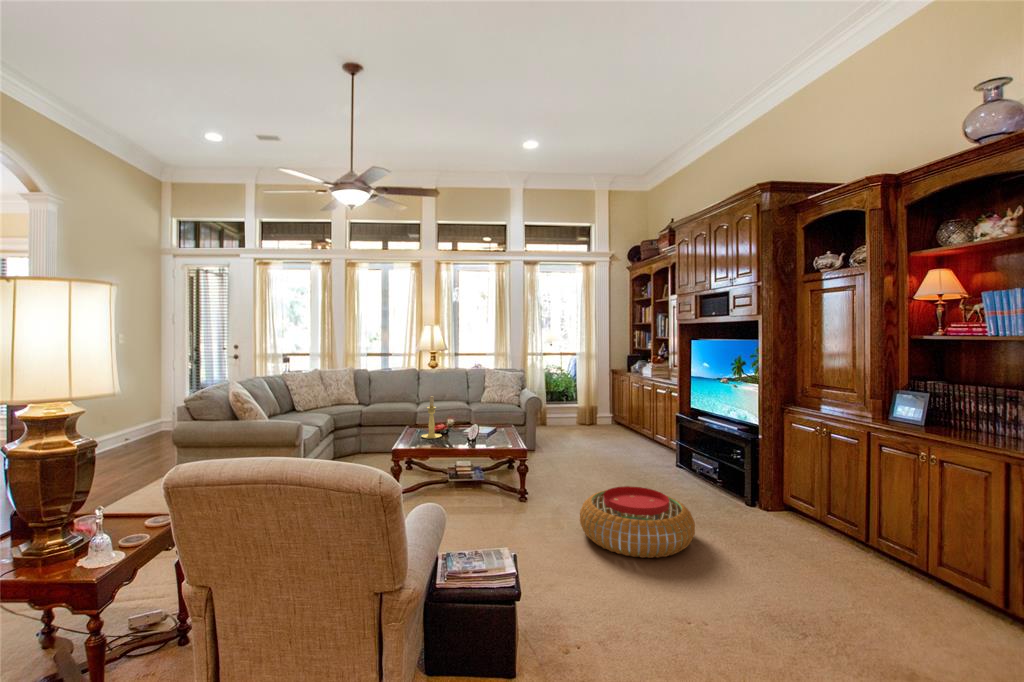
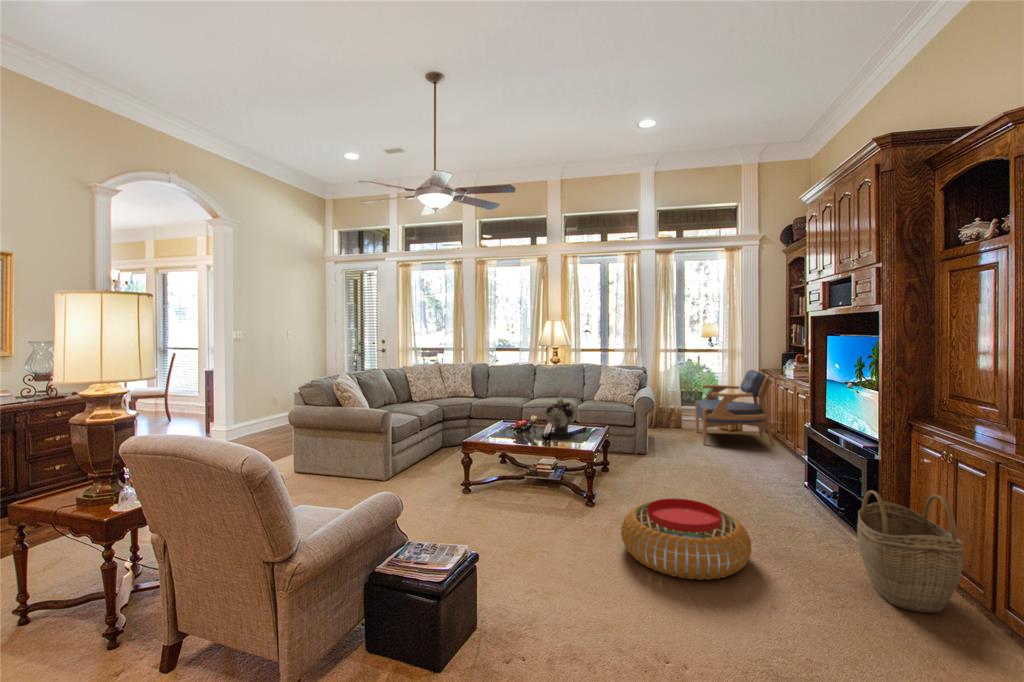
armchair: none [562,370,631,438] -> present [695,370,774,447]
candle holder: present [422,396,442,439] -> none [506,391,525,432]
flower arrangement: none [464,400,497,437] -> present [546,397,577,434]
woven basket: none [763,460,845,552] -> present [857,490,963,613]

